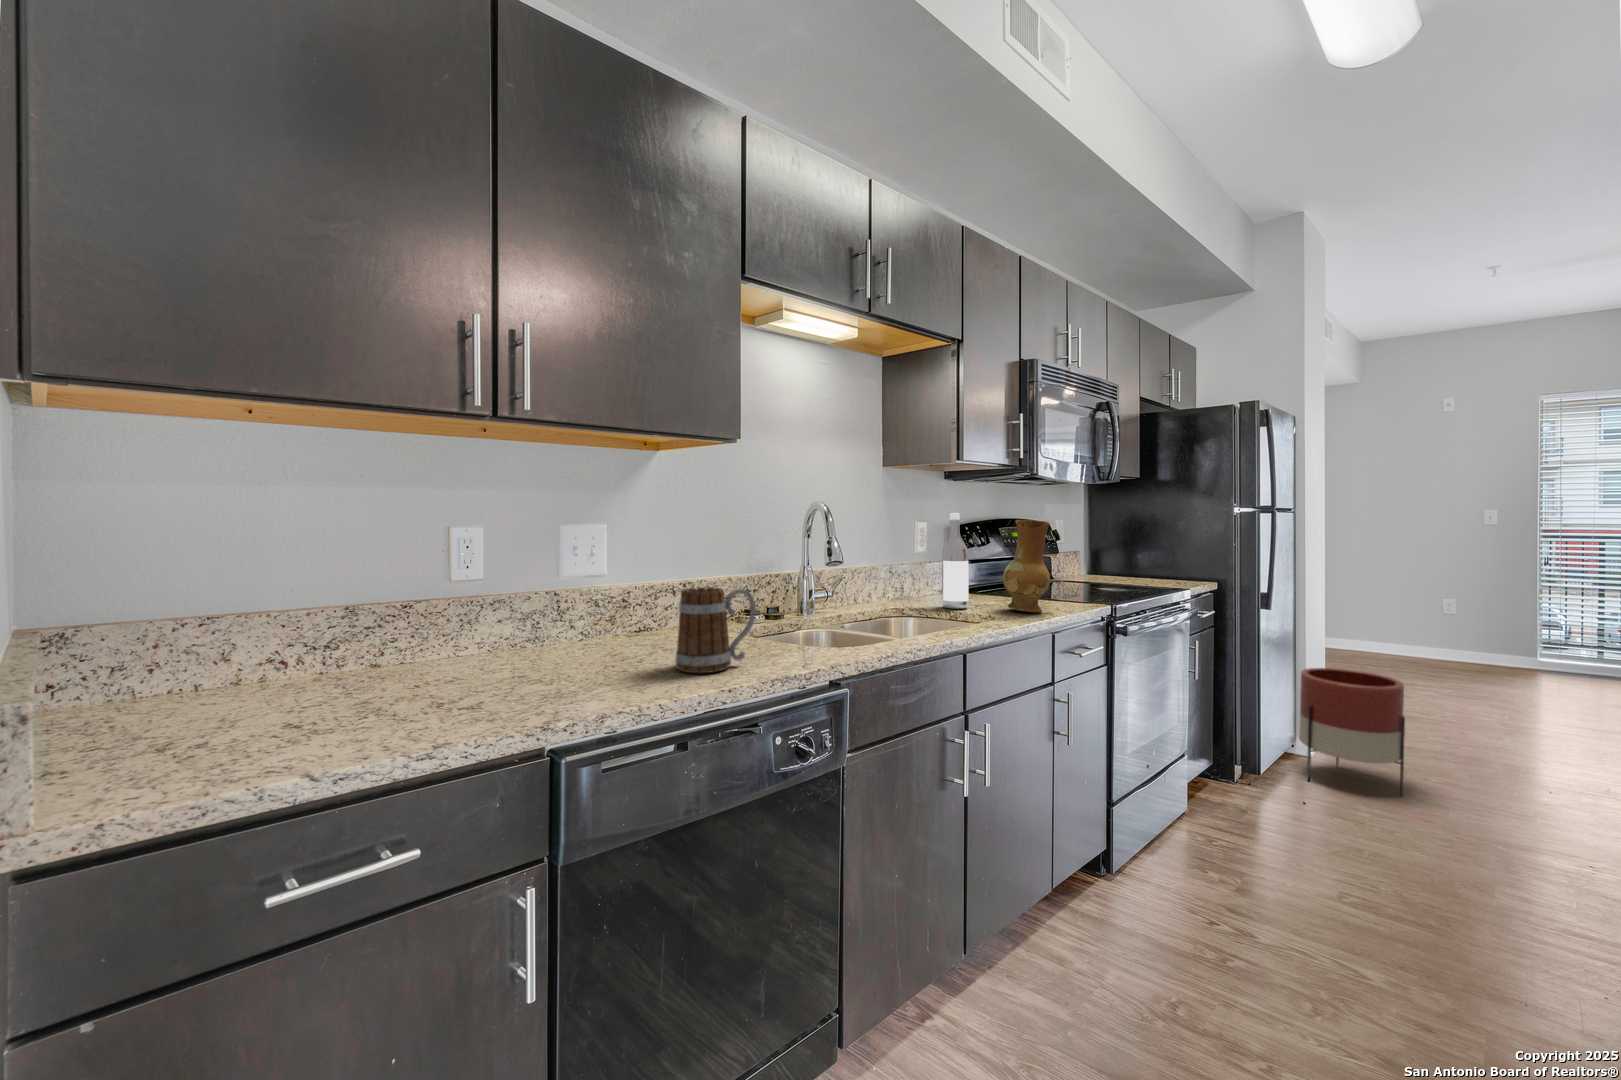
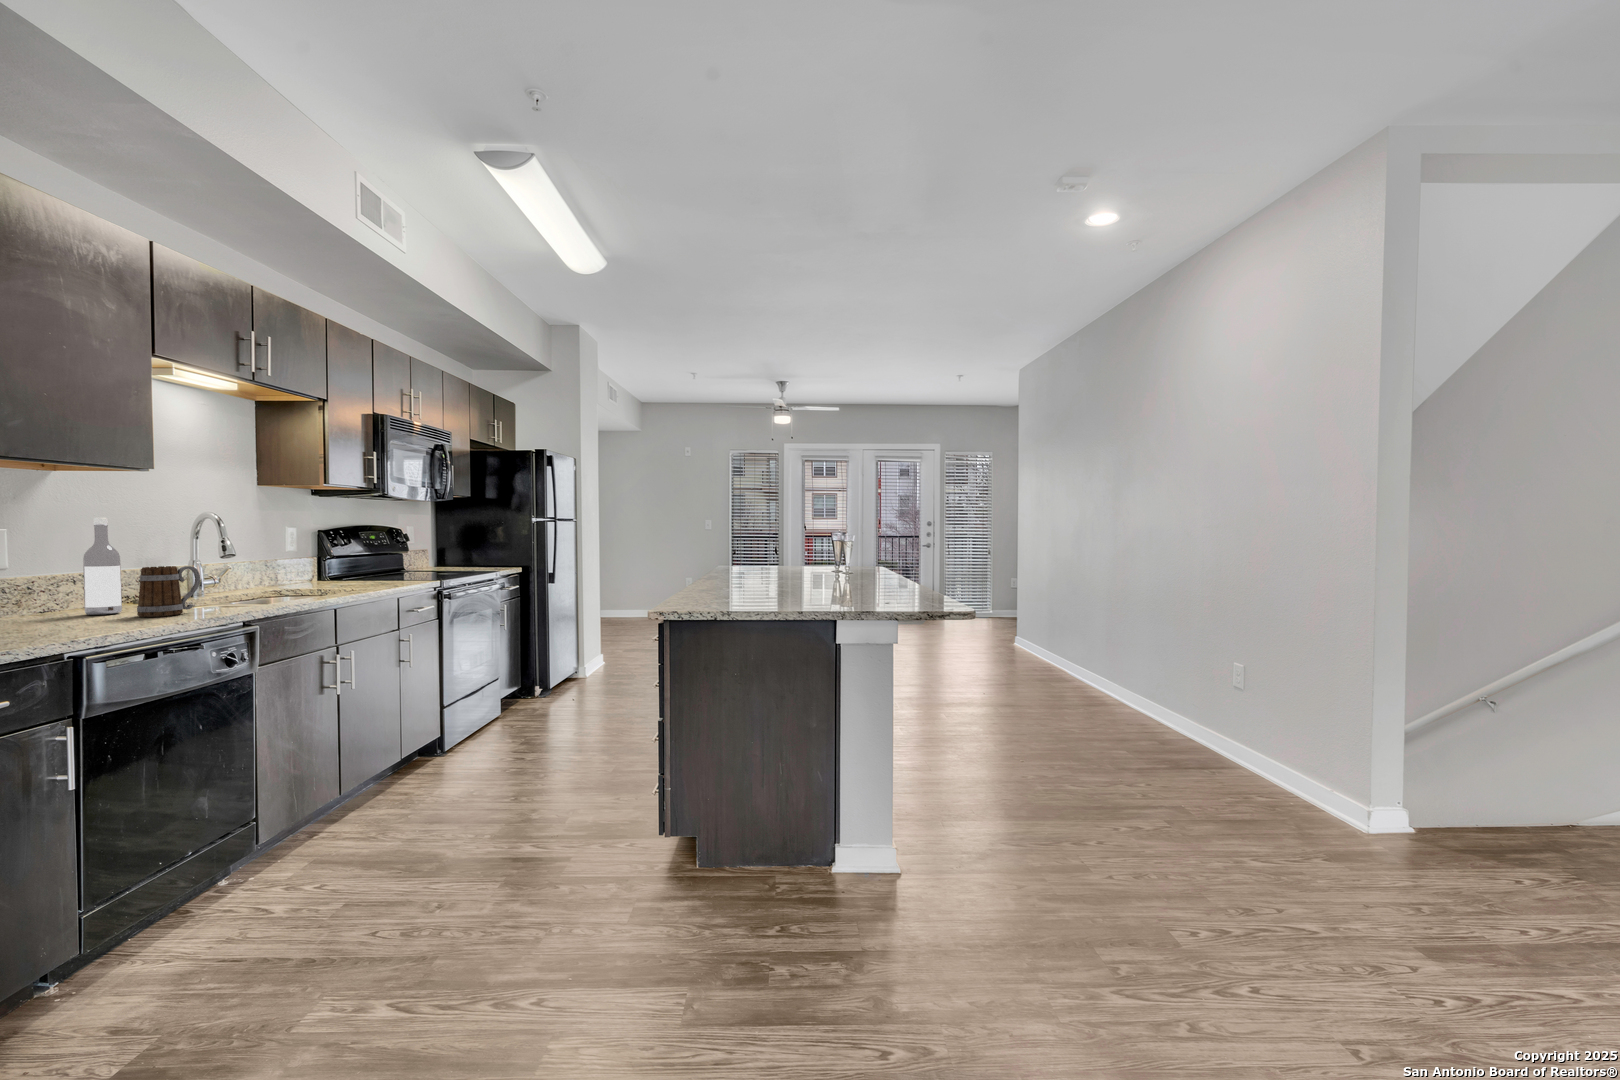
wine bottle: present [942,513,969,609] -> present [83,518,122,615]
ceramic jug: present [1003,520,1050,613] -> none [366,525,400,585]
planter: present [1299,668,1405,796] -> none [577,618,626,688]

